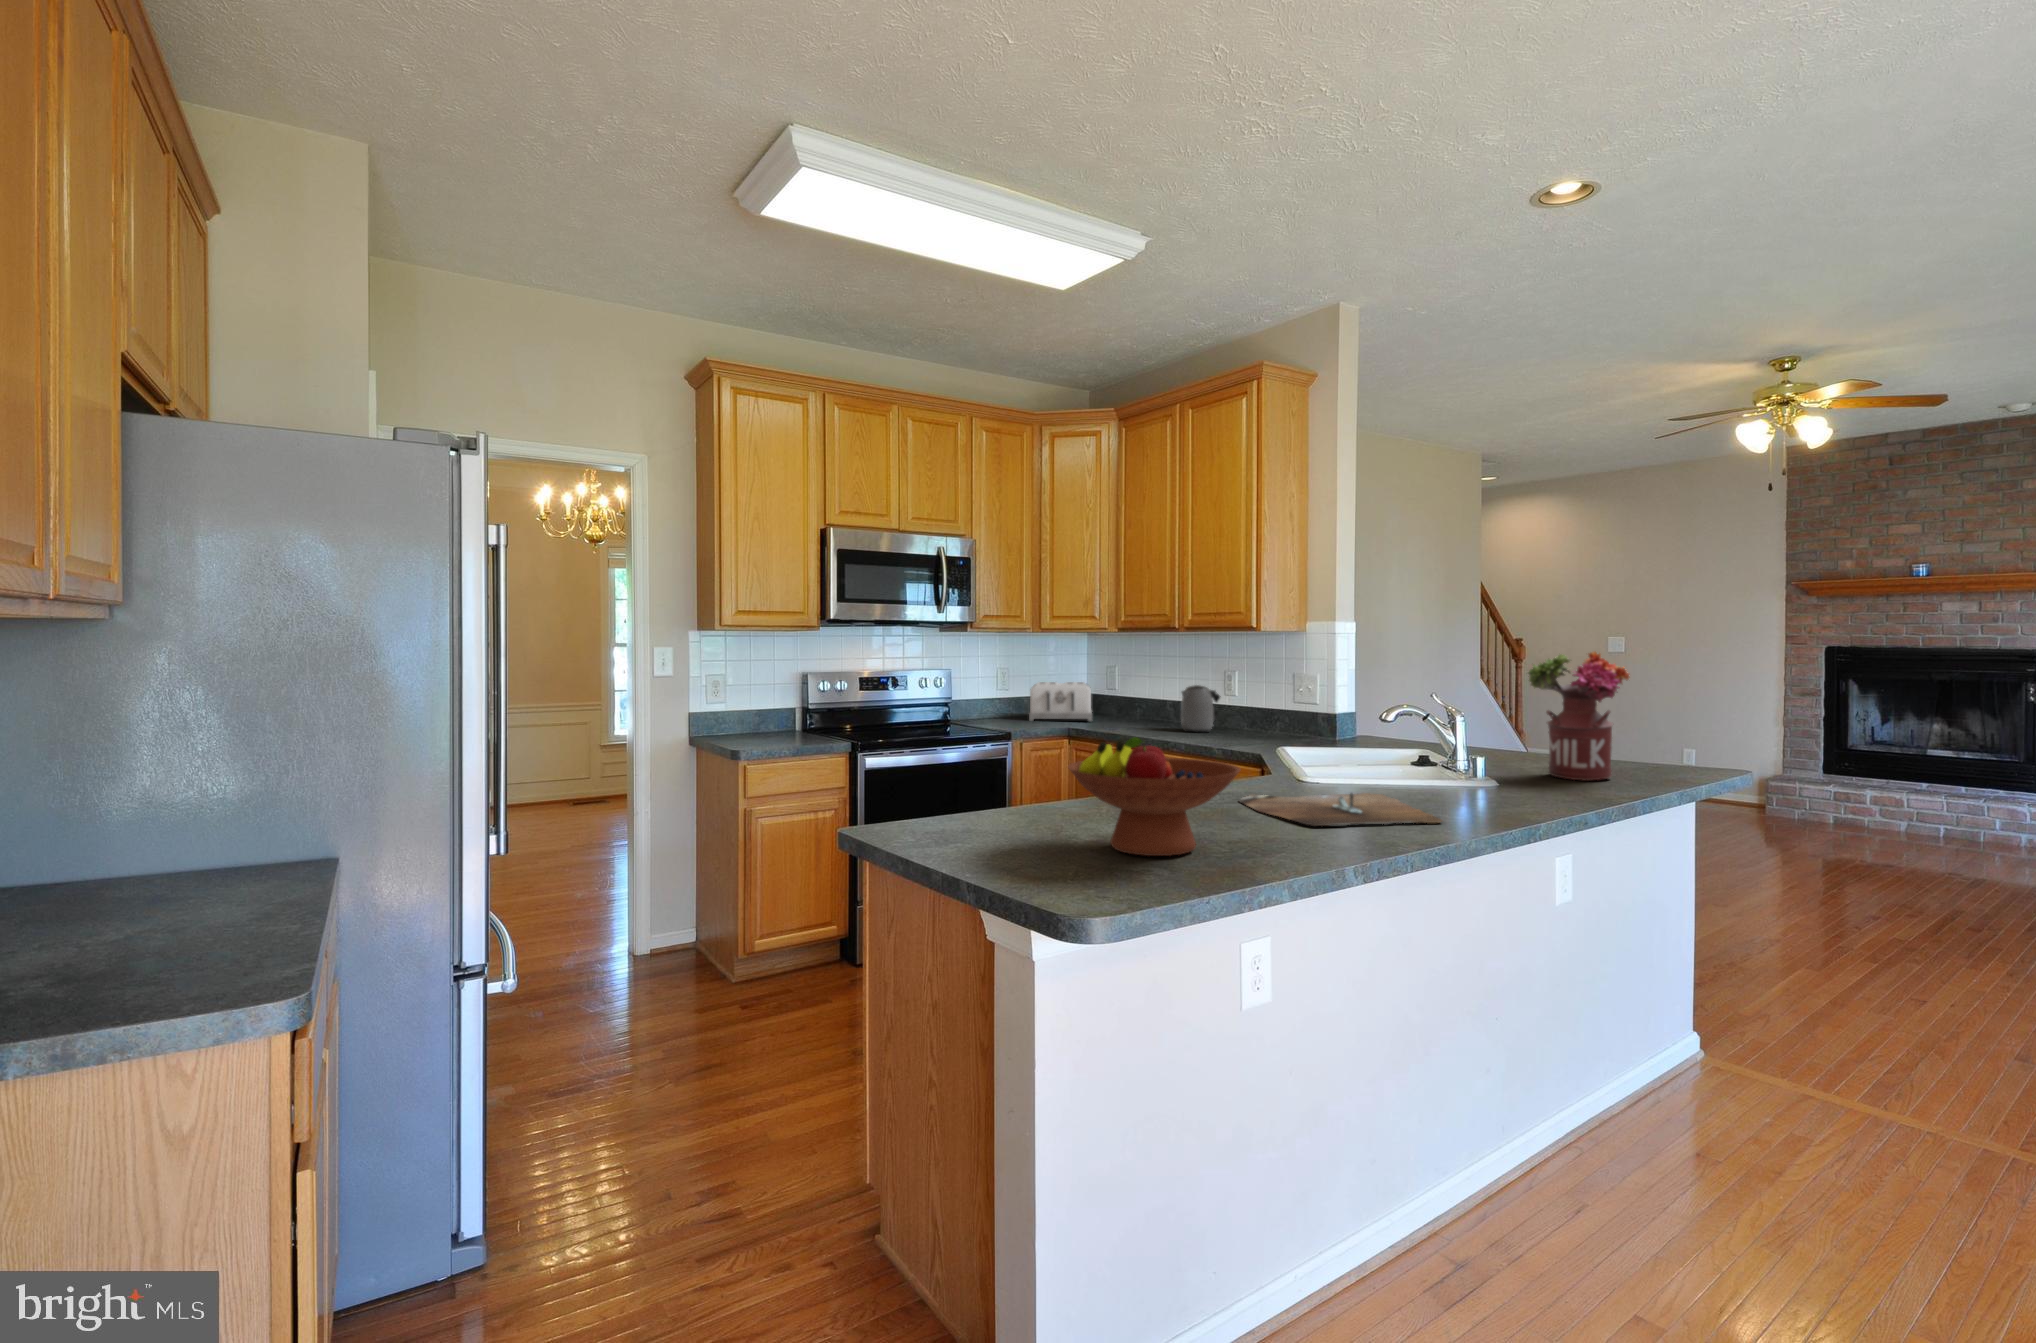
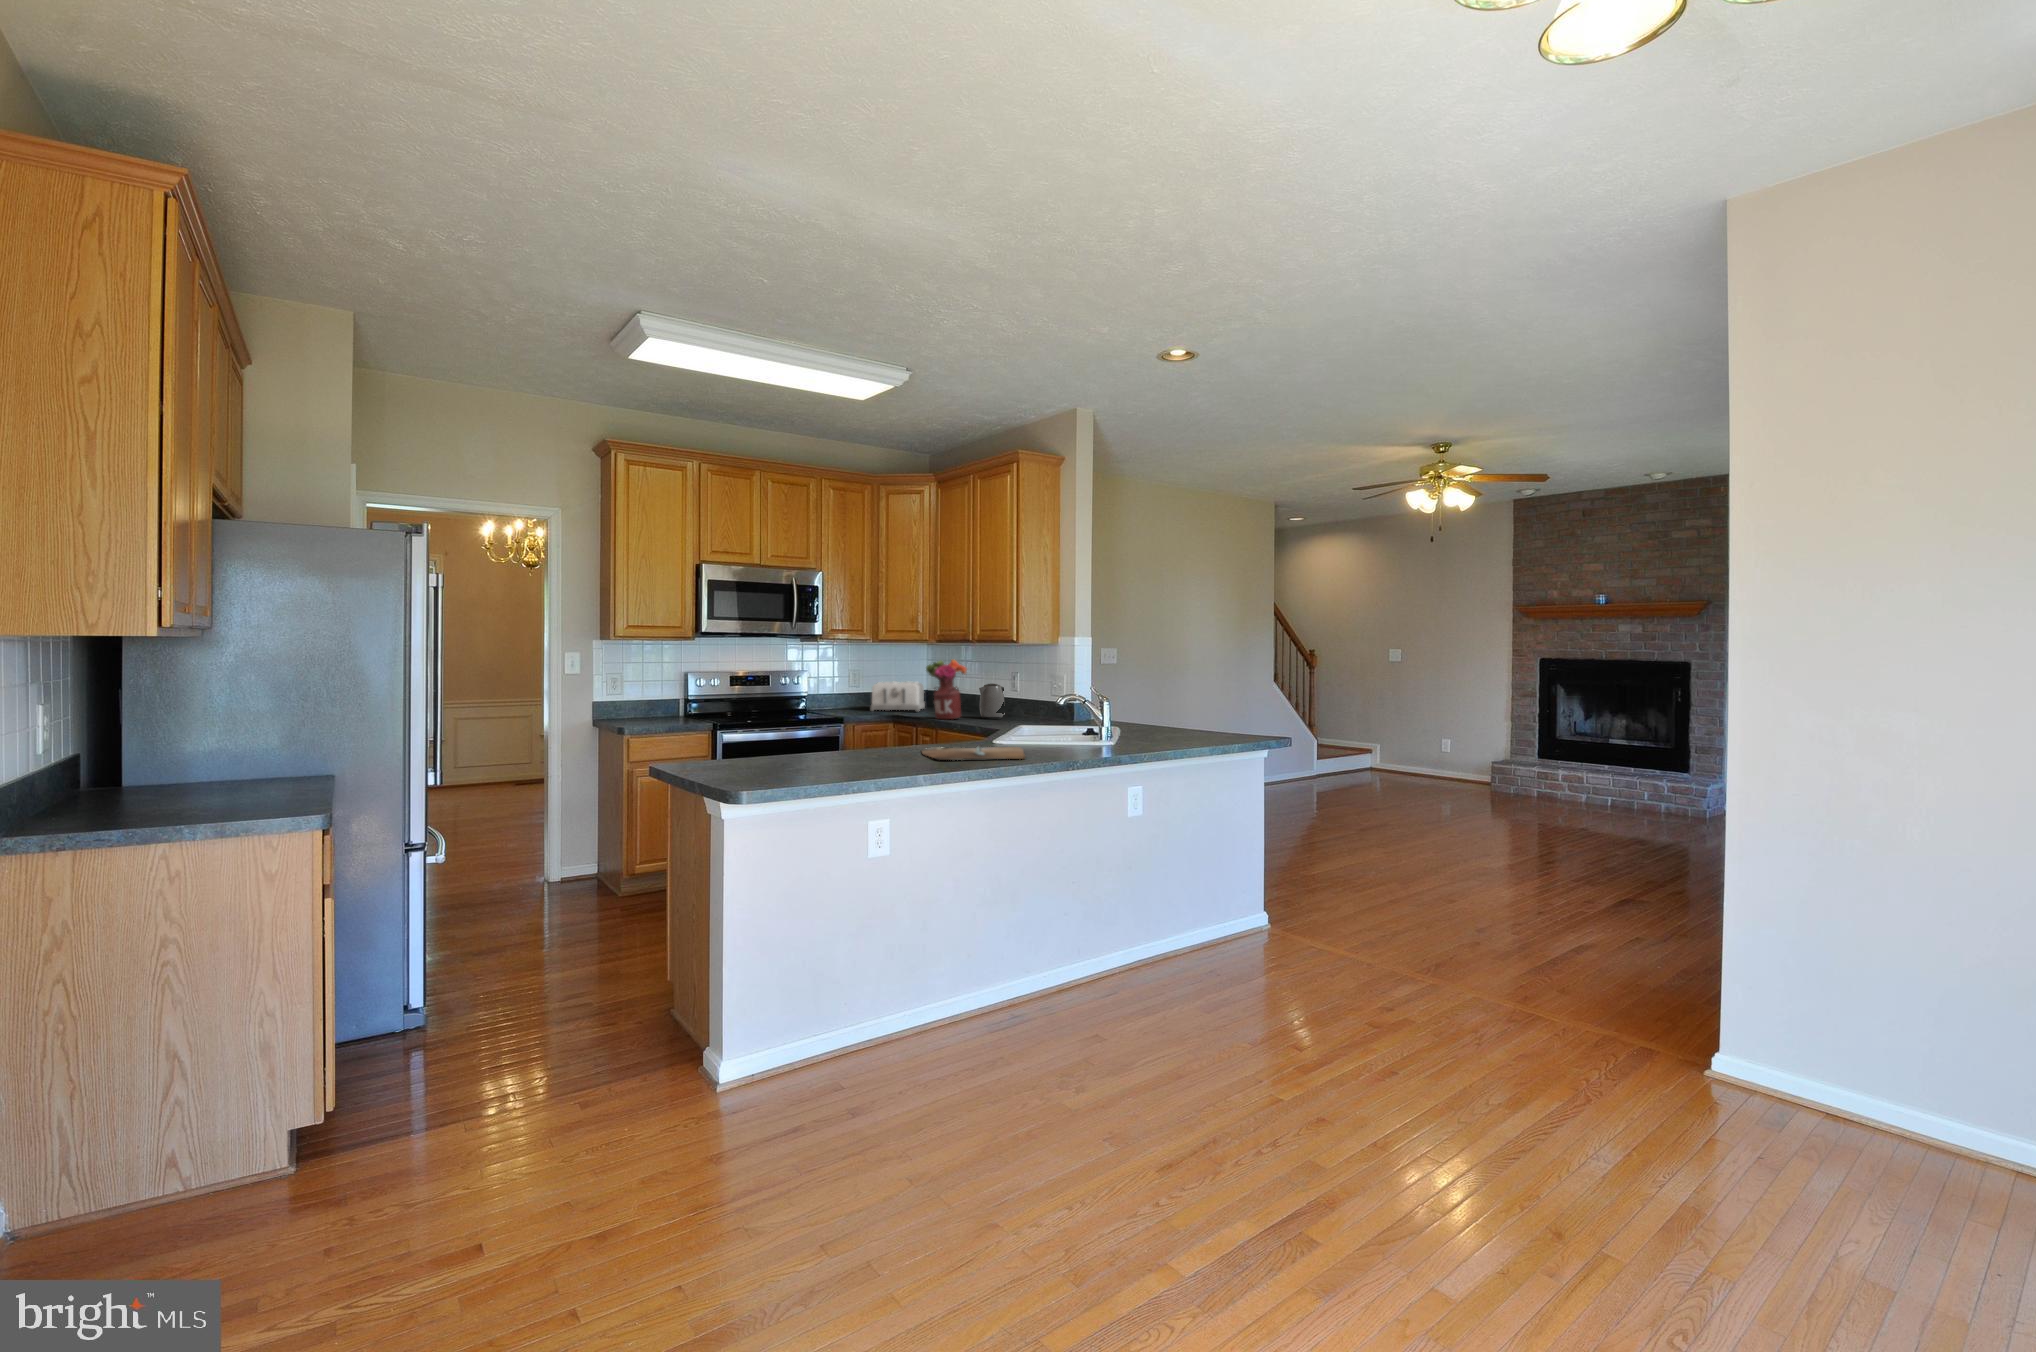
flower arrangement: present [1528,652,1630,780] -> present [926,660,967,719]
fruit bowl: present [1068,737,1240,856] -> none [772,703,875,771]

